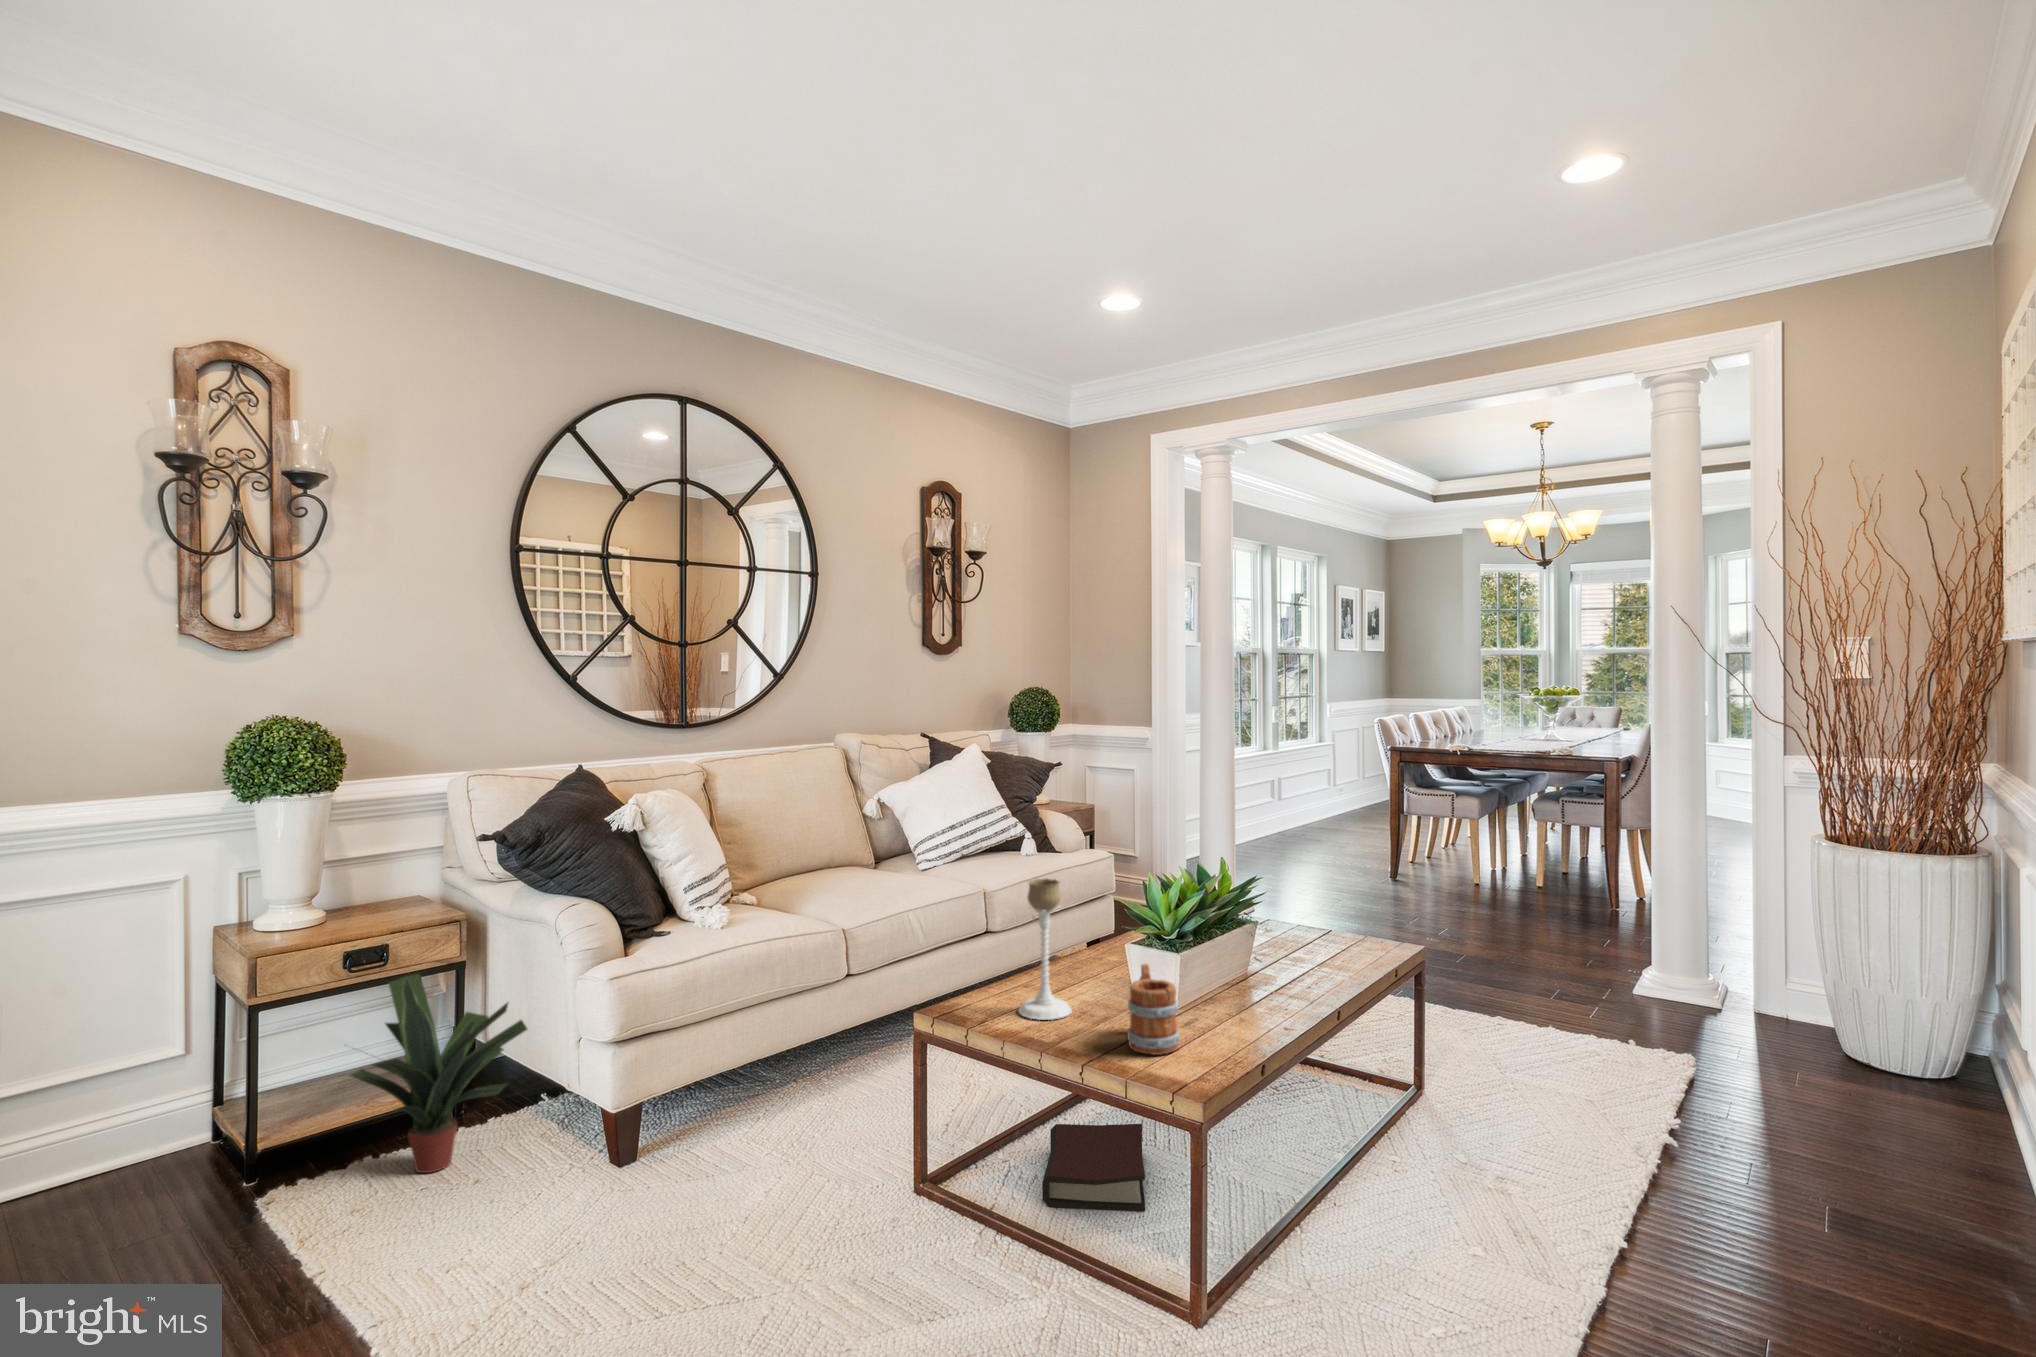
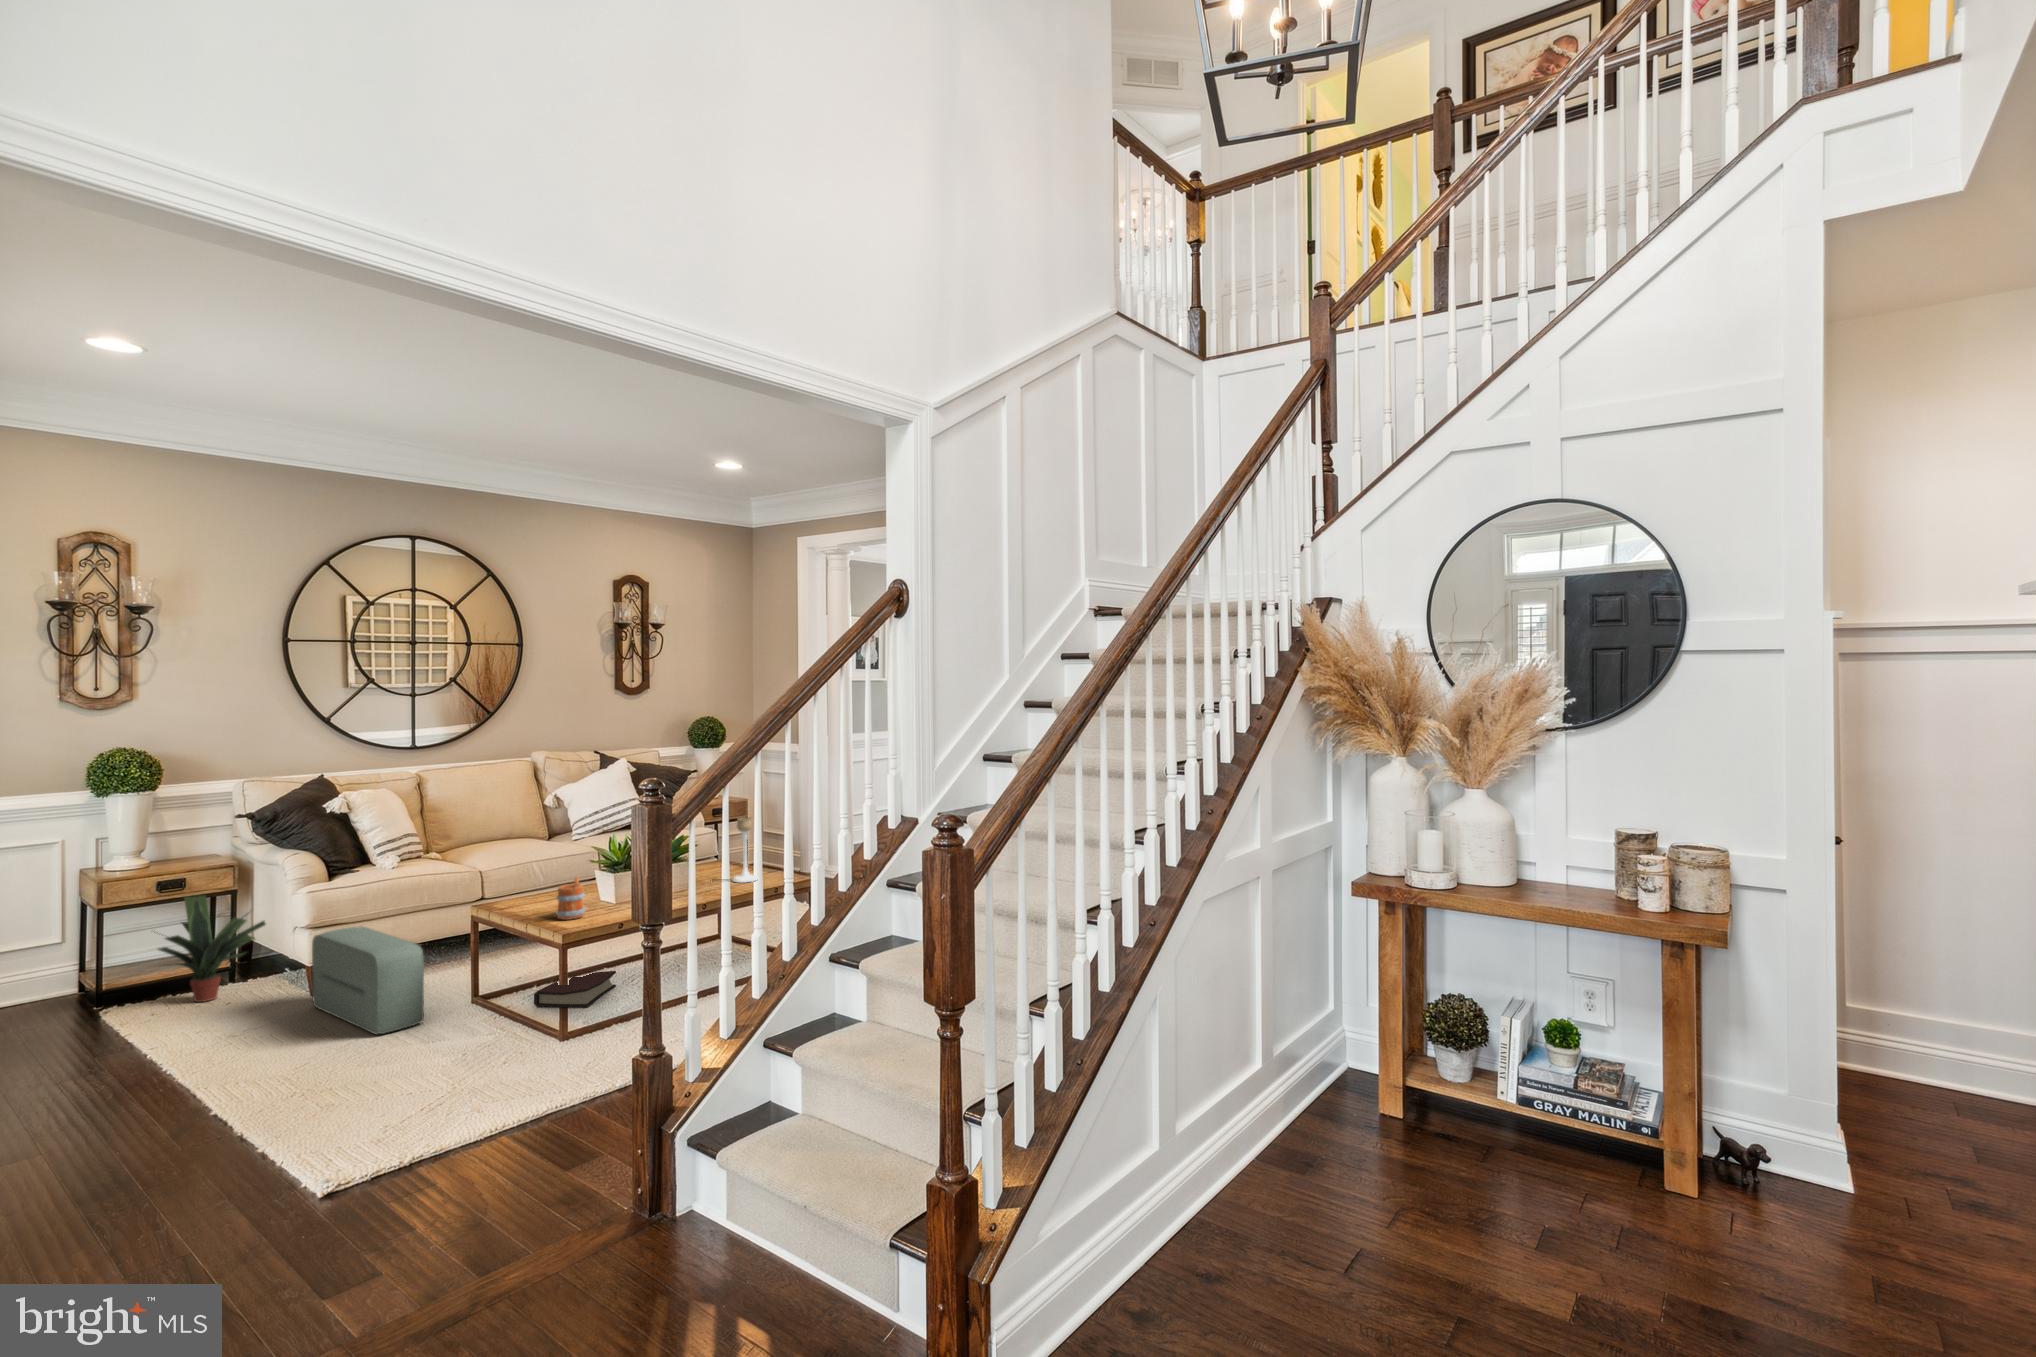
candle holder: present [1019,879,1072,1020] -> present [733,817,758,883]
pouf: none [629,1040,869,1283] -> present [312,926,424,1034]

